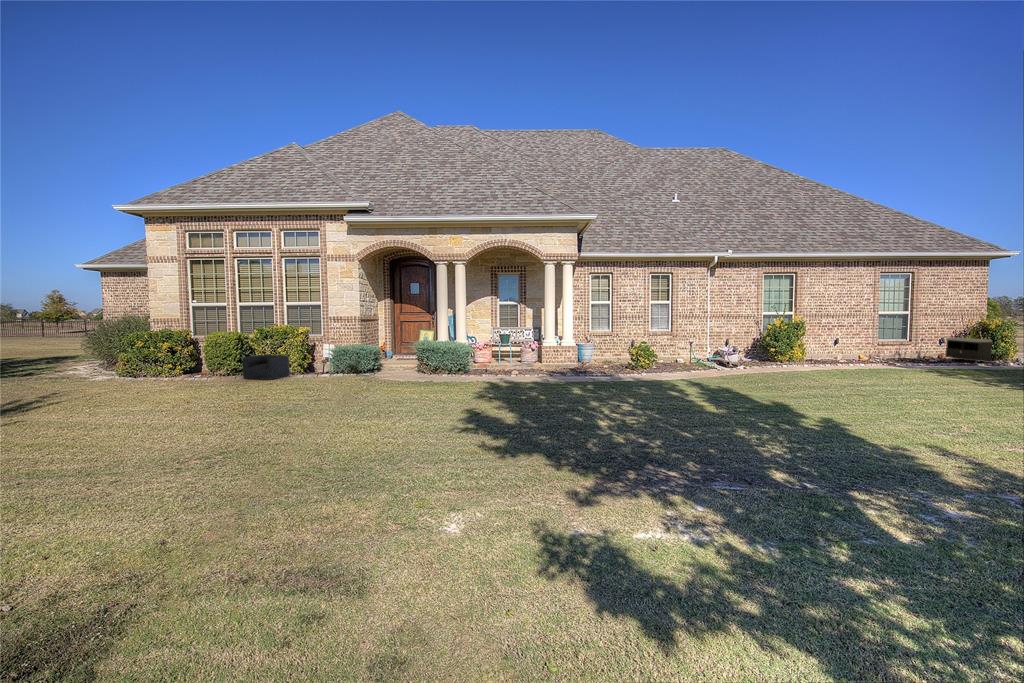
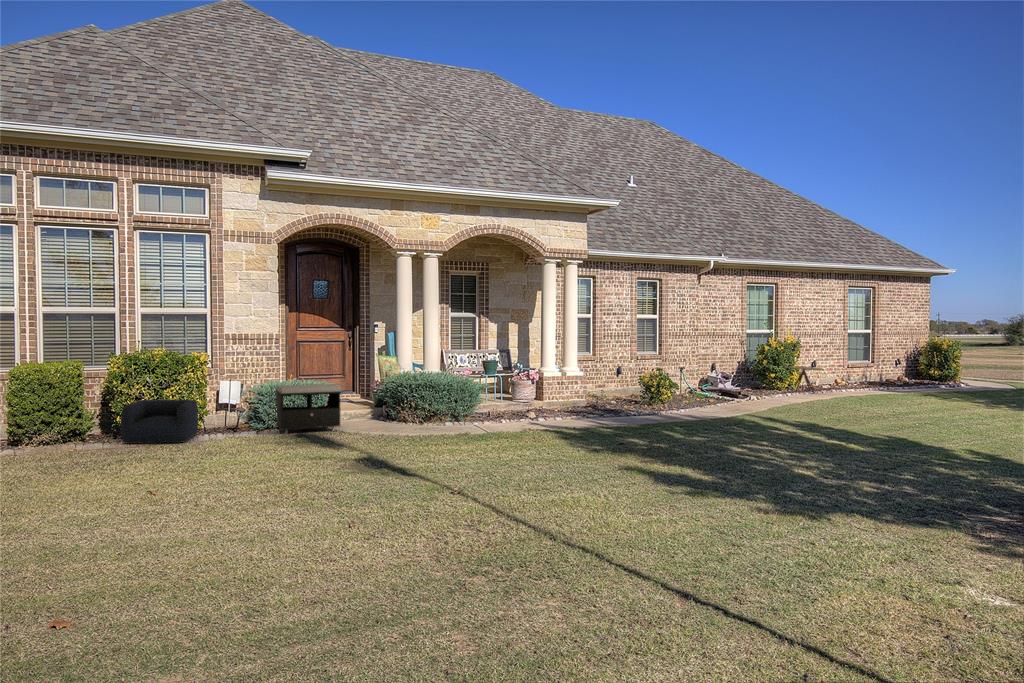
storage bench: present [946,337,992,362] -> present [276,384,341,434]
round table: none [783,344,819,367] -> present [785,366,822,392]

